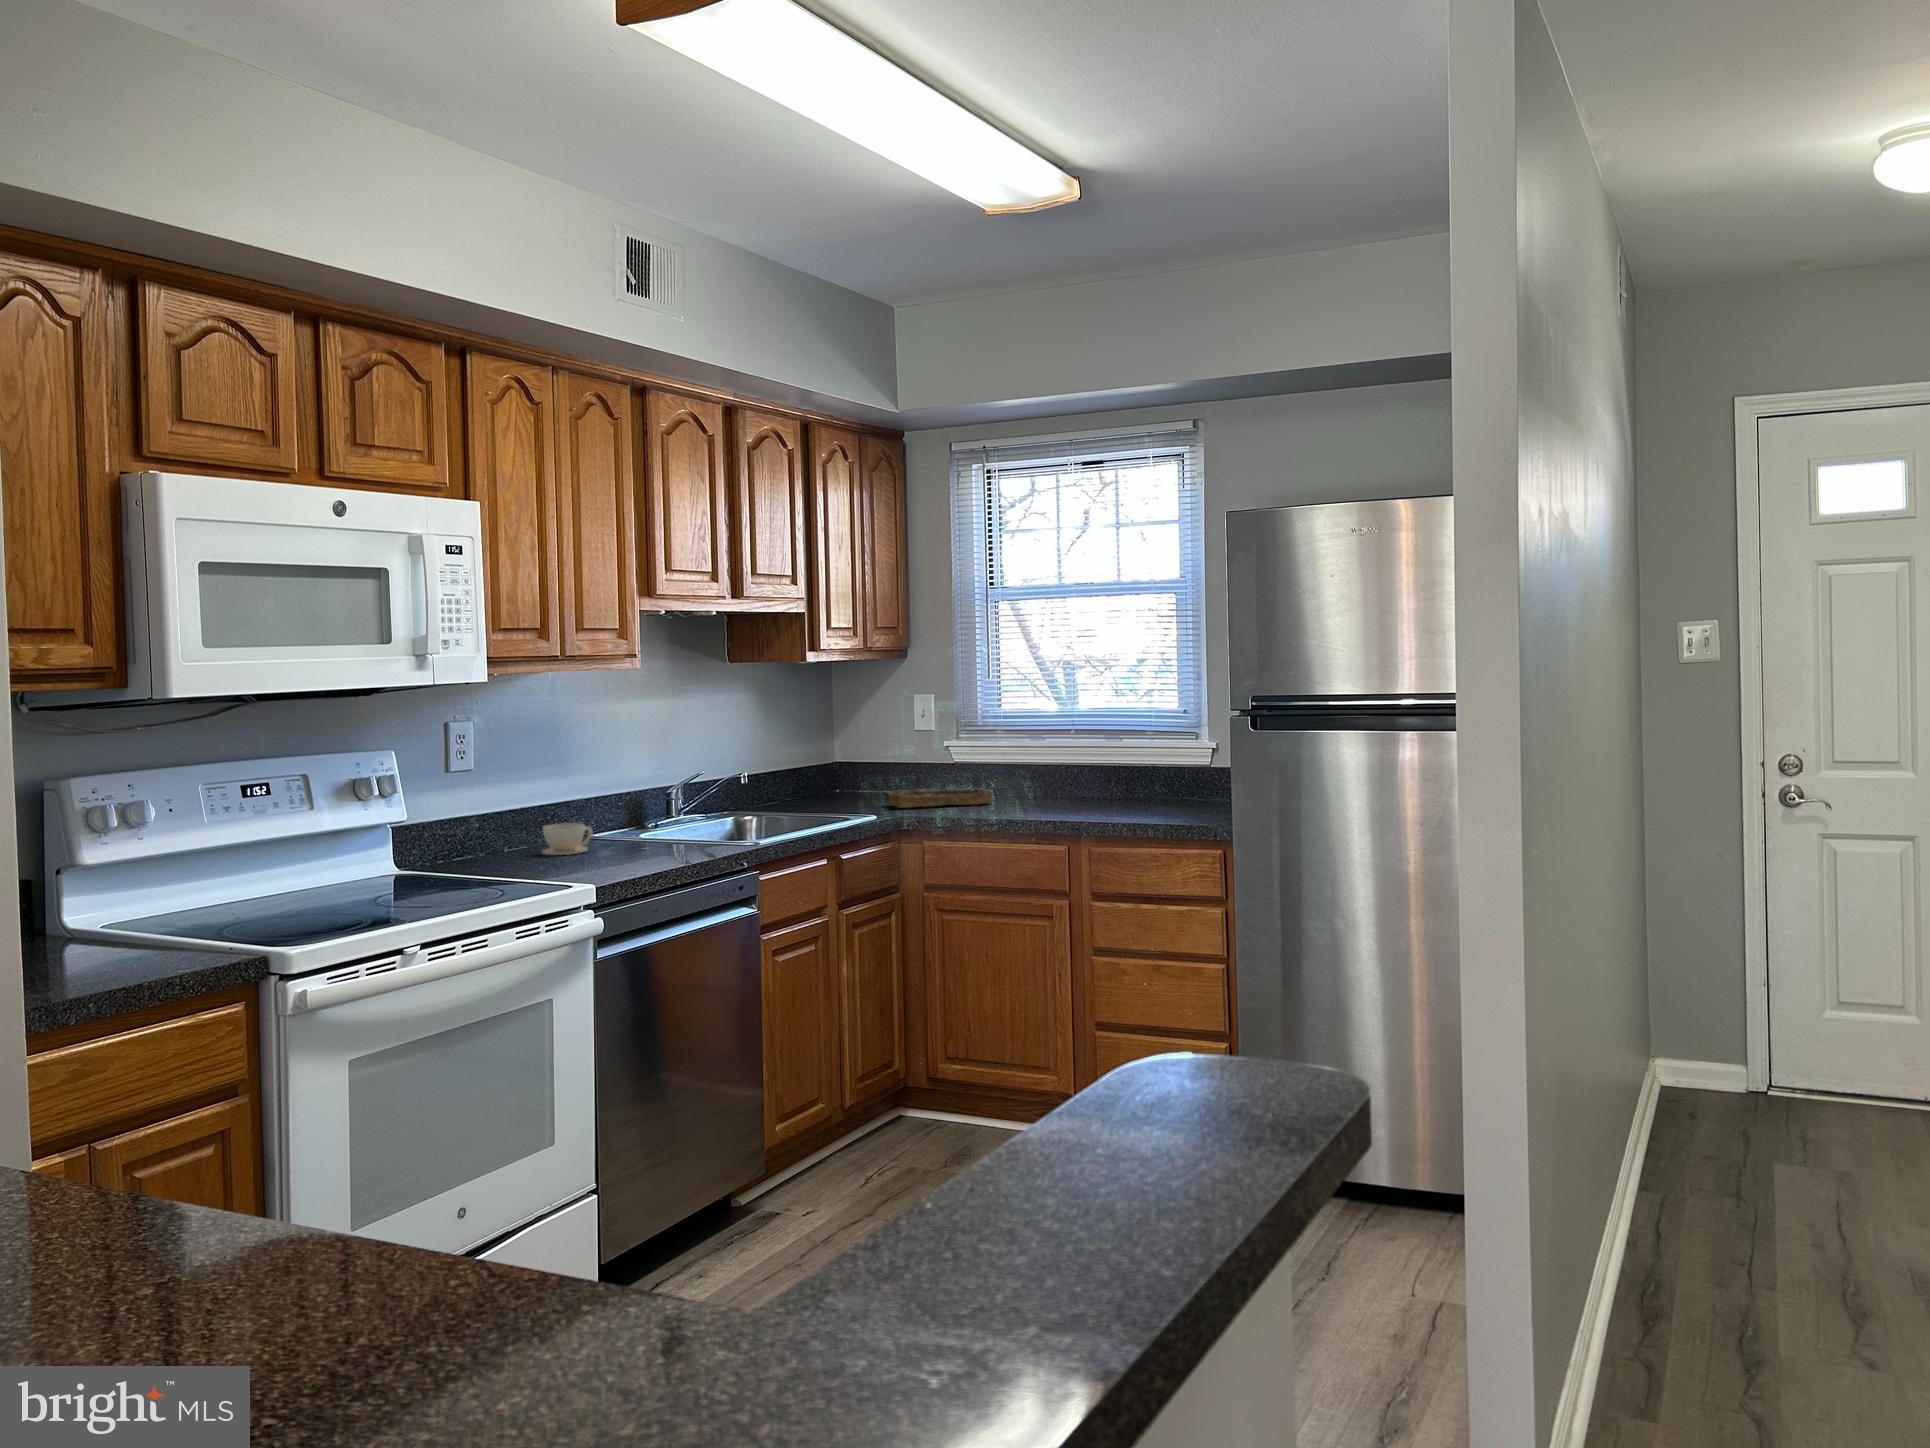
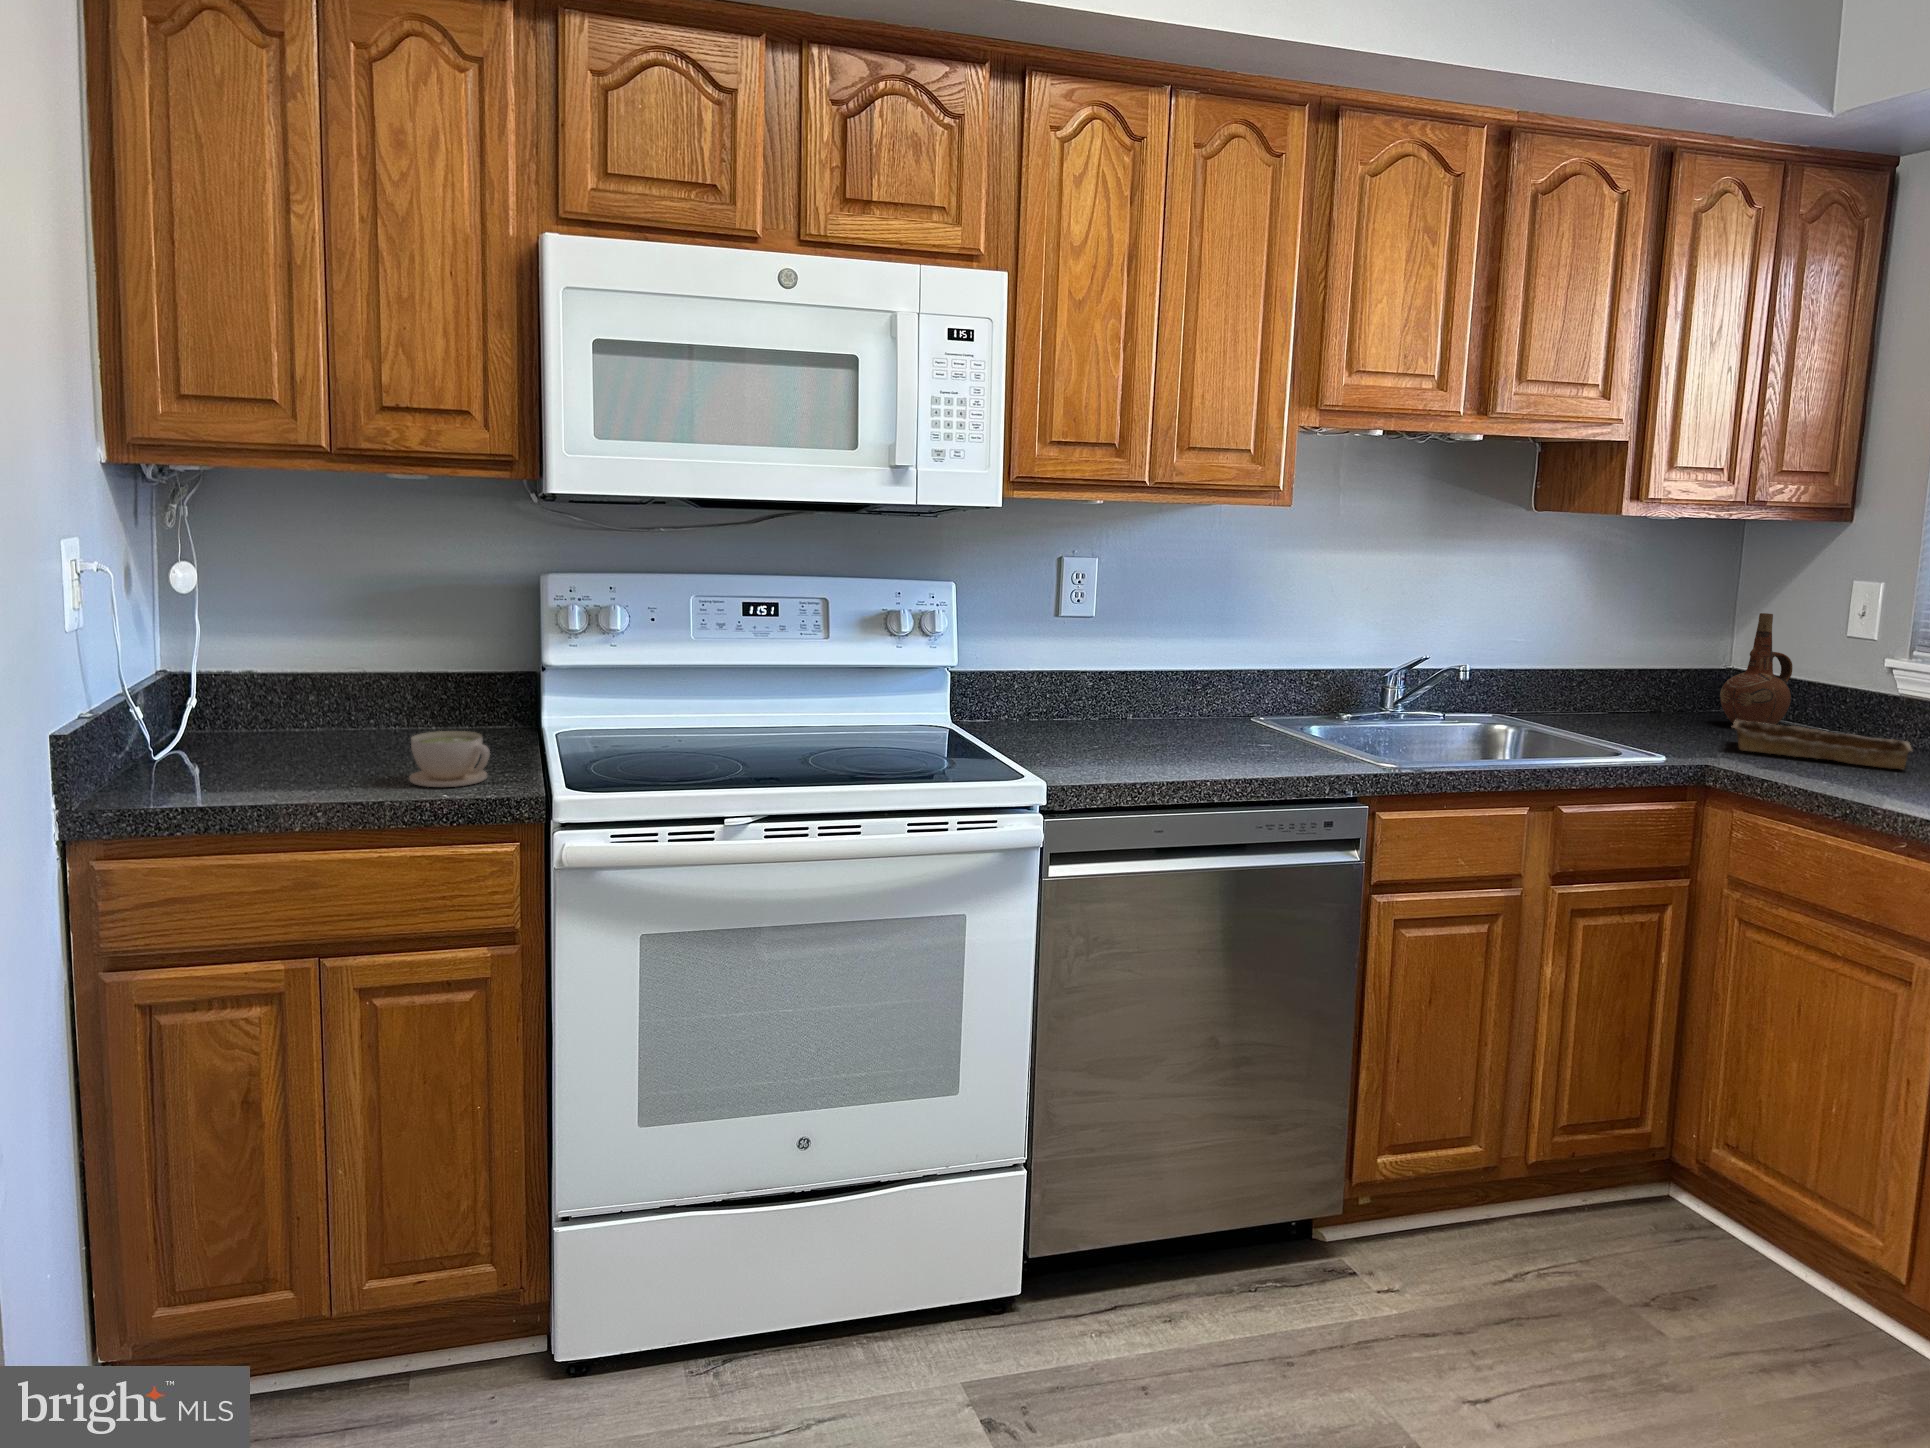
ceramic pitcher: none [852,720,895,799] -> present [1720,613,1792,725]
coffee cup: present [542,823,592,855] -> present [409,731,490,787]

